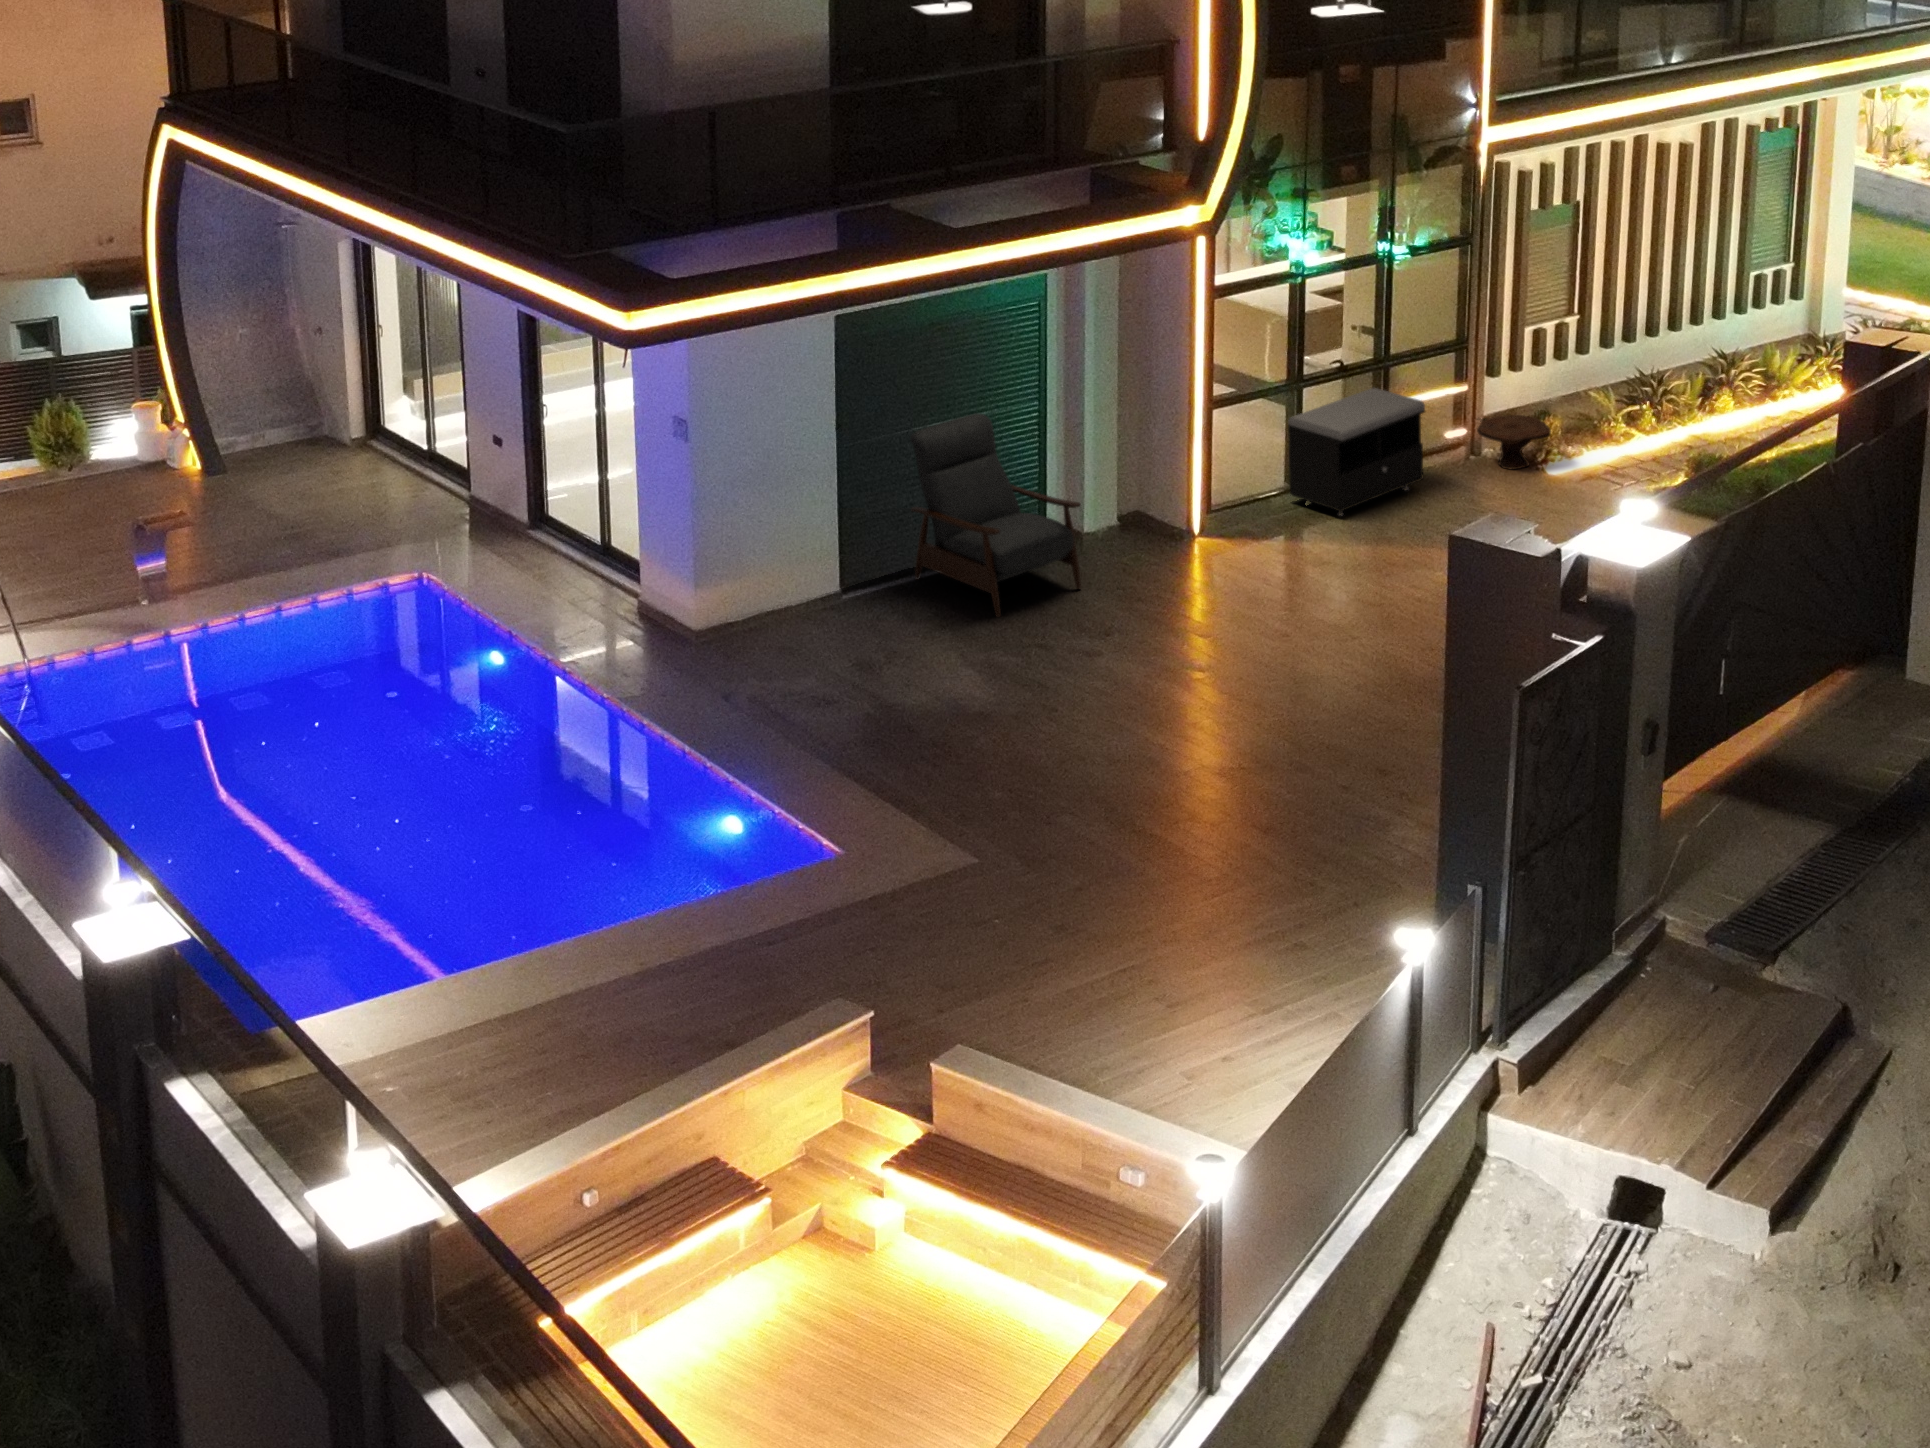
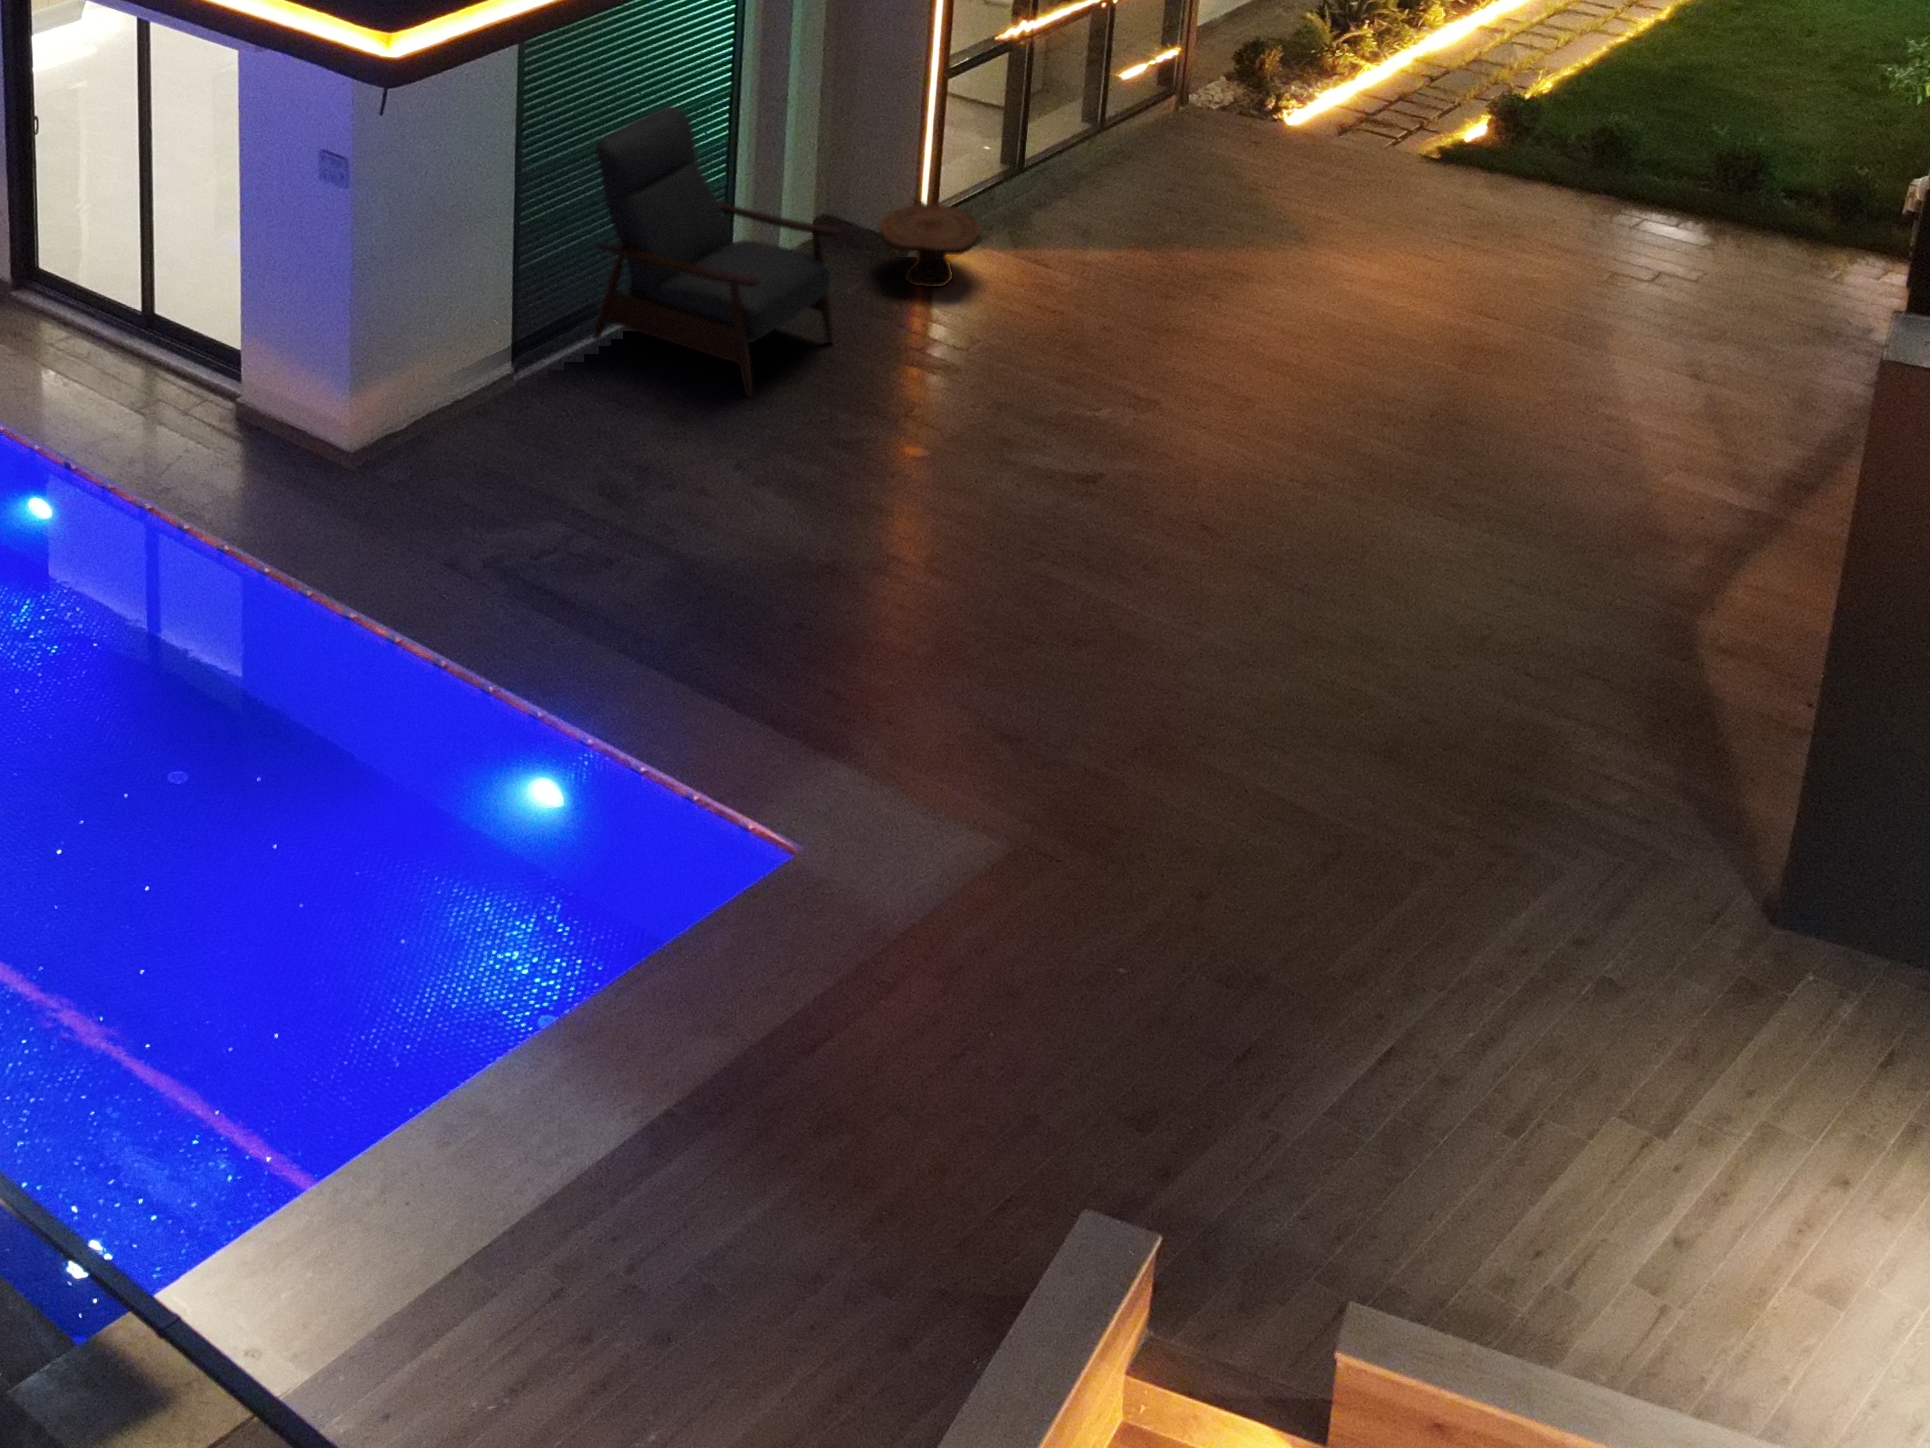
storage bench: present [1288,388,1425,516] -> none [1014,29,1182,206]
side table: present [1477,415,1551,469] -> present [879,199,981,287]

